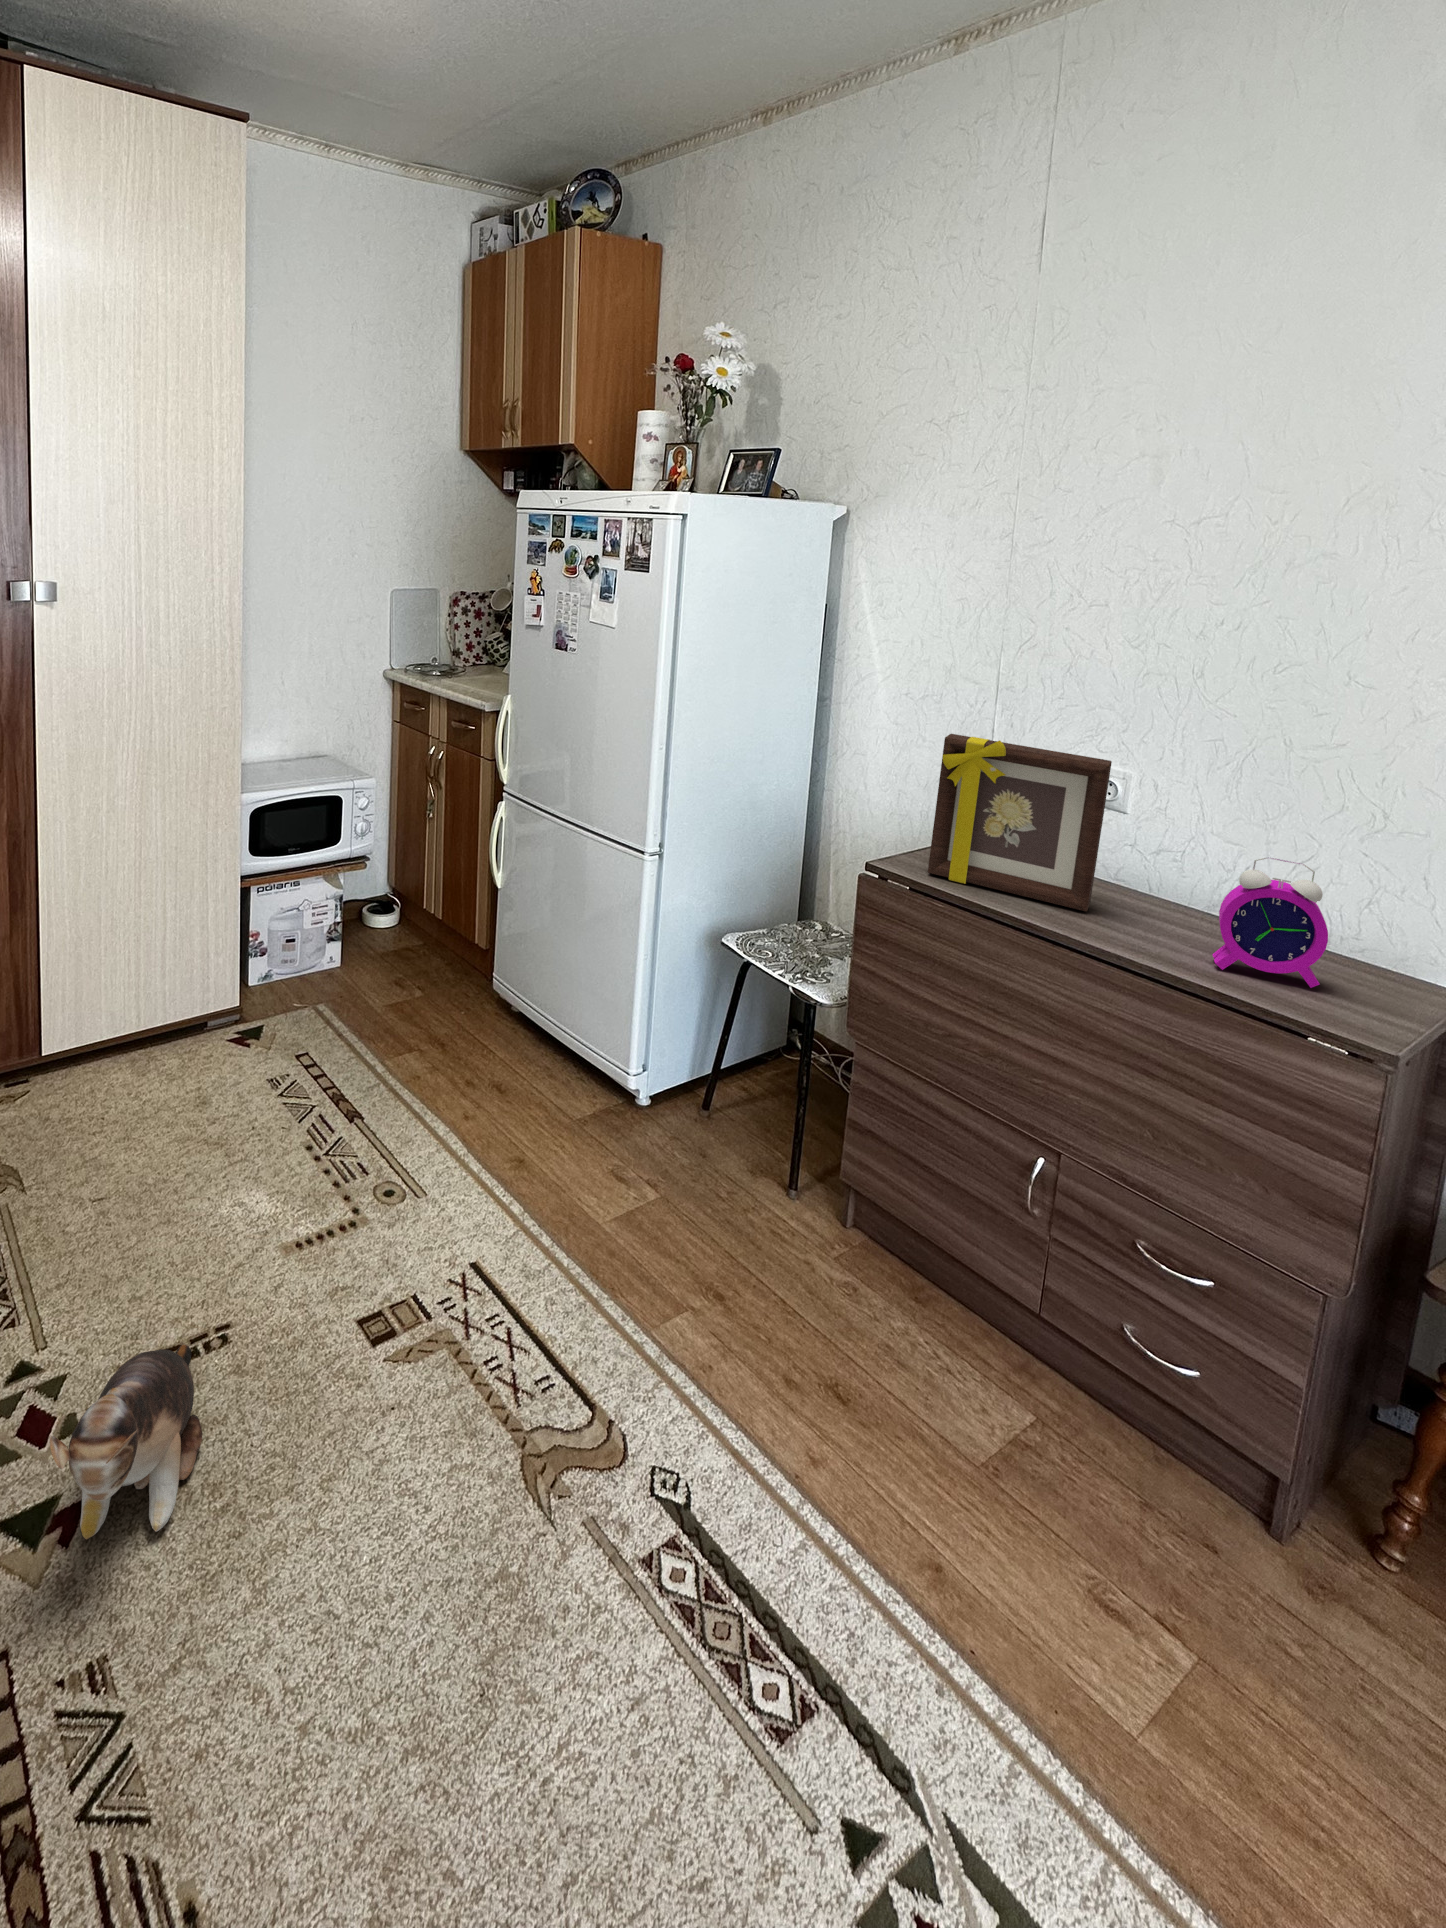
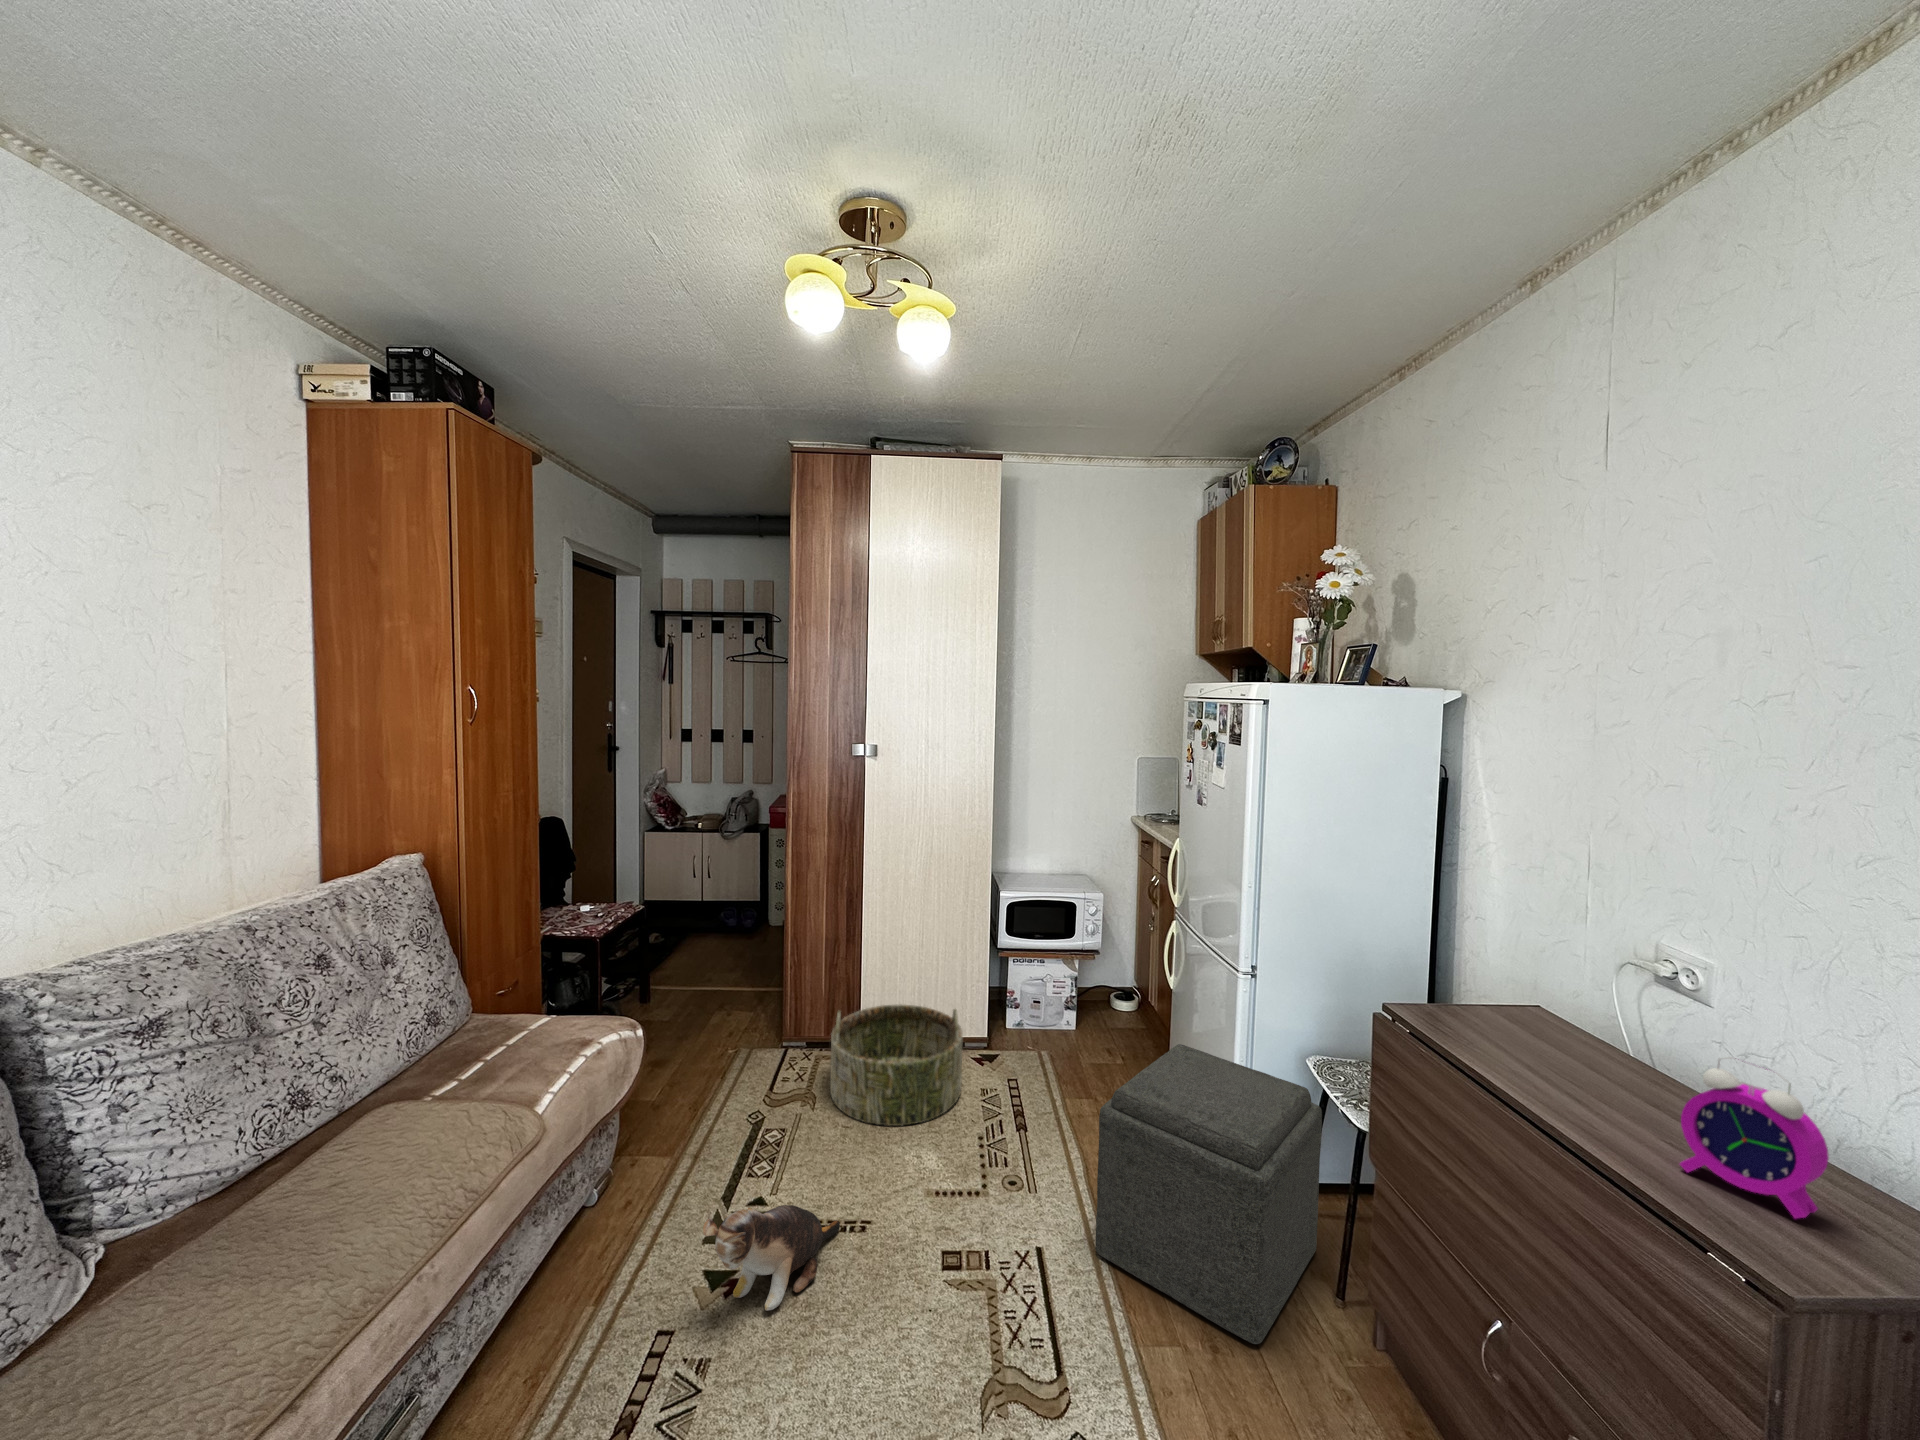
picture frame: present [928,734,1112,911] -> none [1442,896,1616,1089]
ottoman: none [536,955,770,1273] -> present [1096,1044,1322,1344]
basket: none [30,976,246,1182] -> present [830,1005,963,1126]

